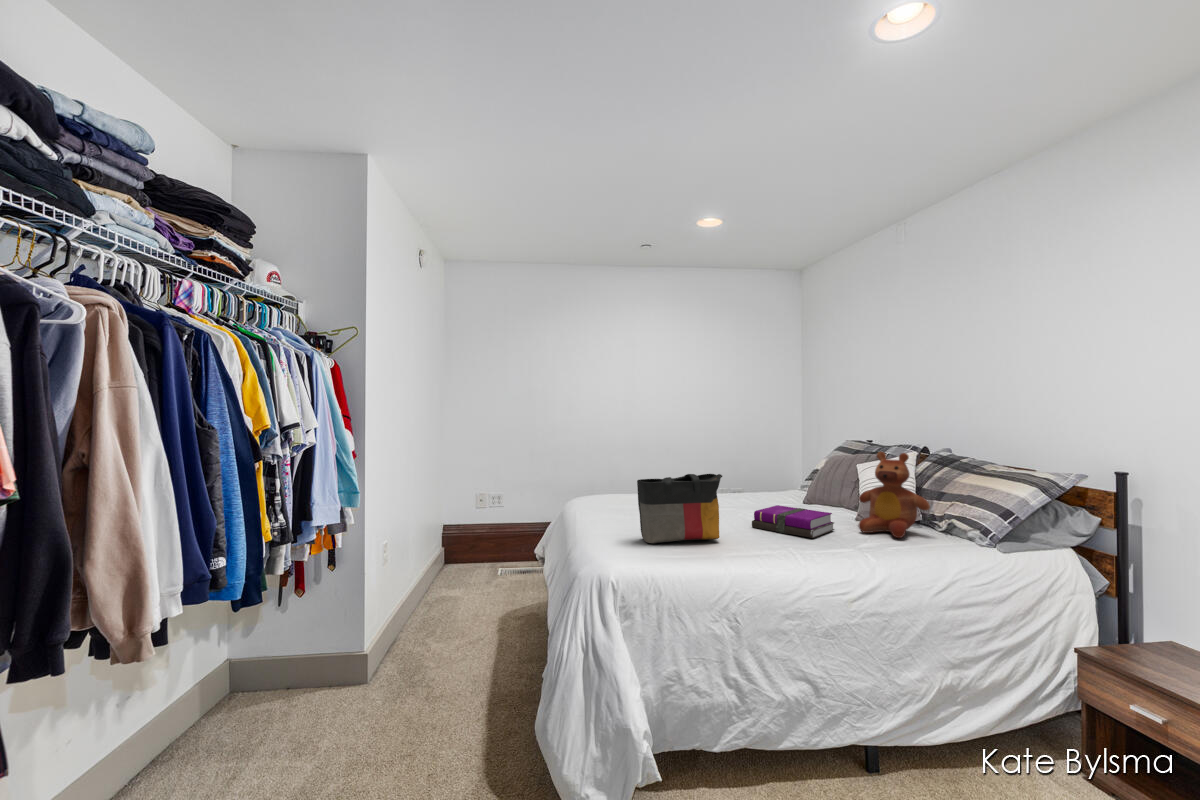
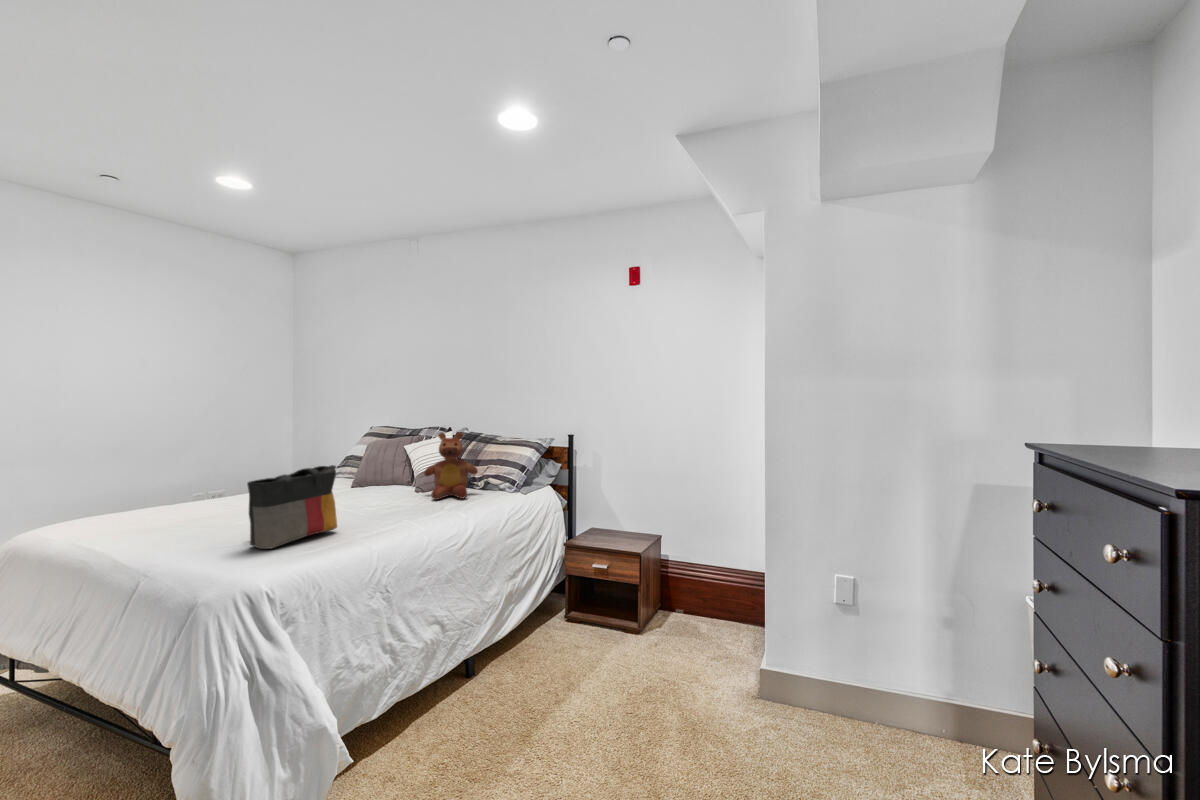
notebook: present [752,505,834,538] -> none [345,488,414,514]

